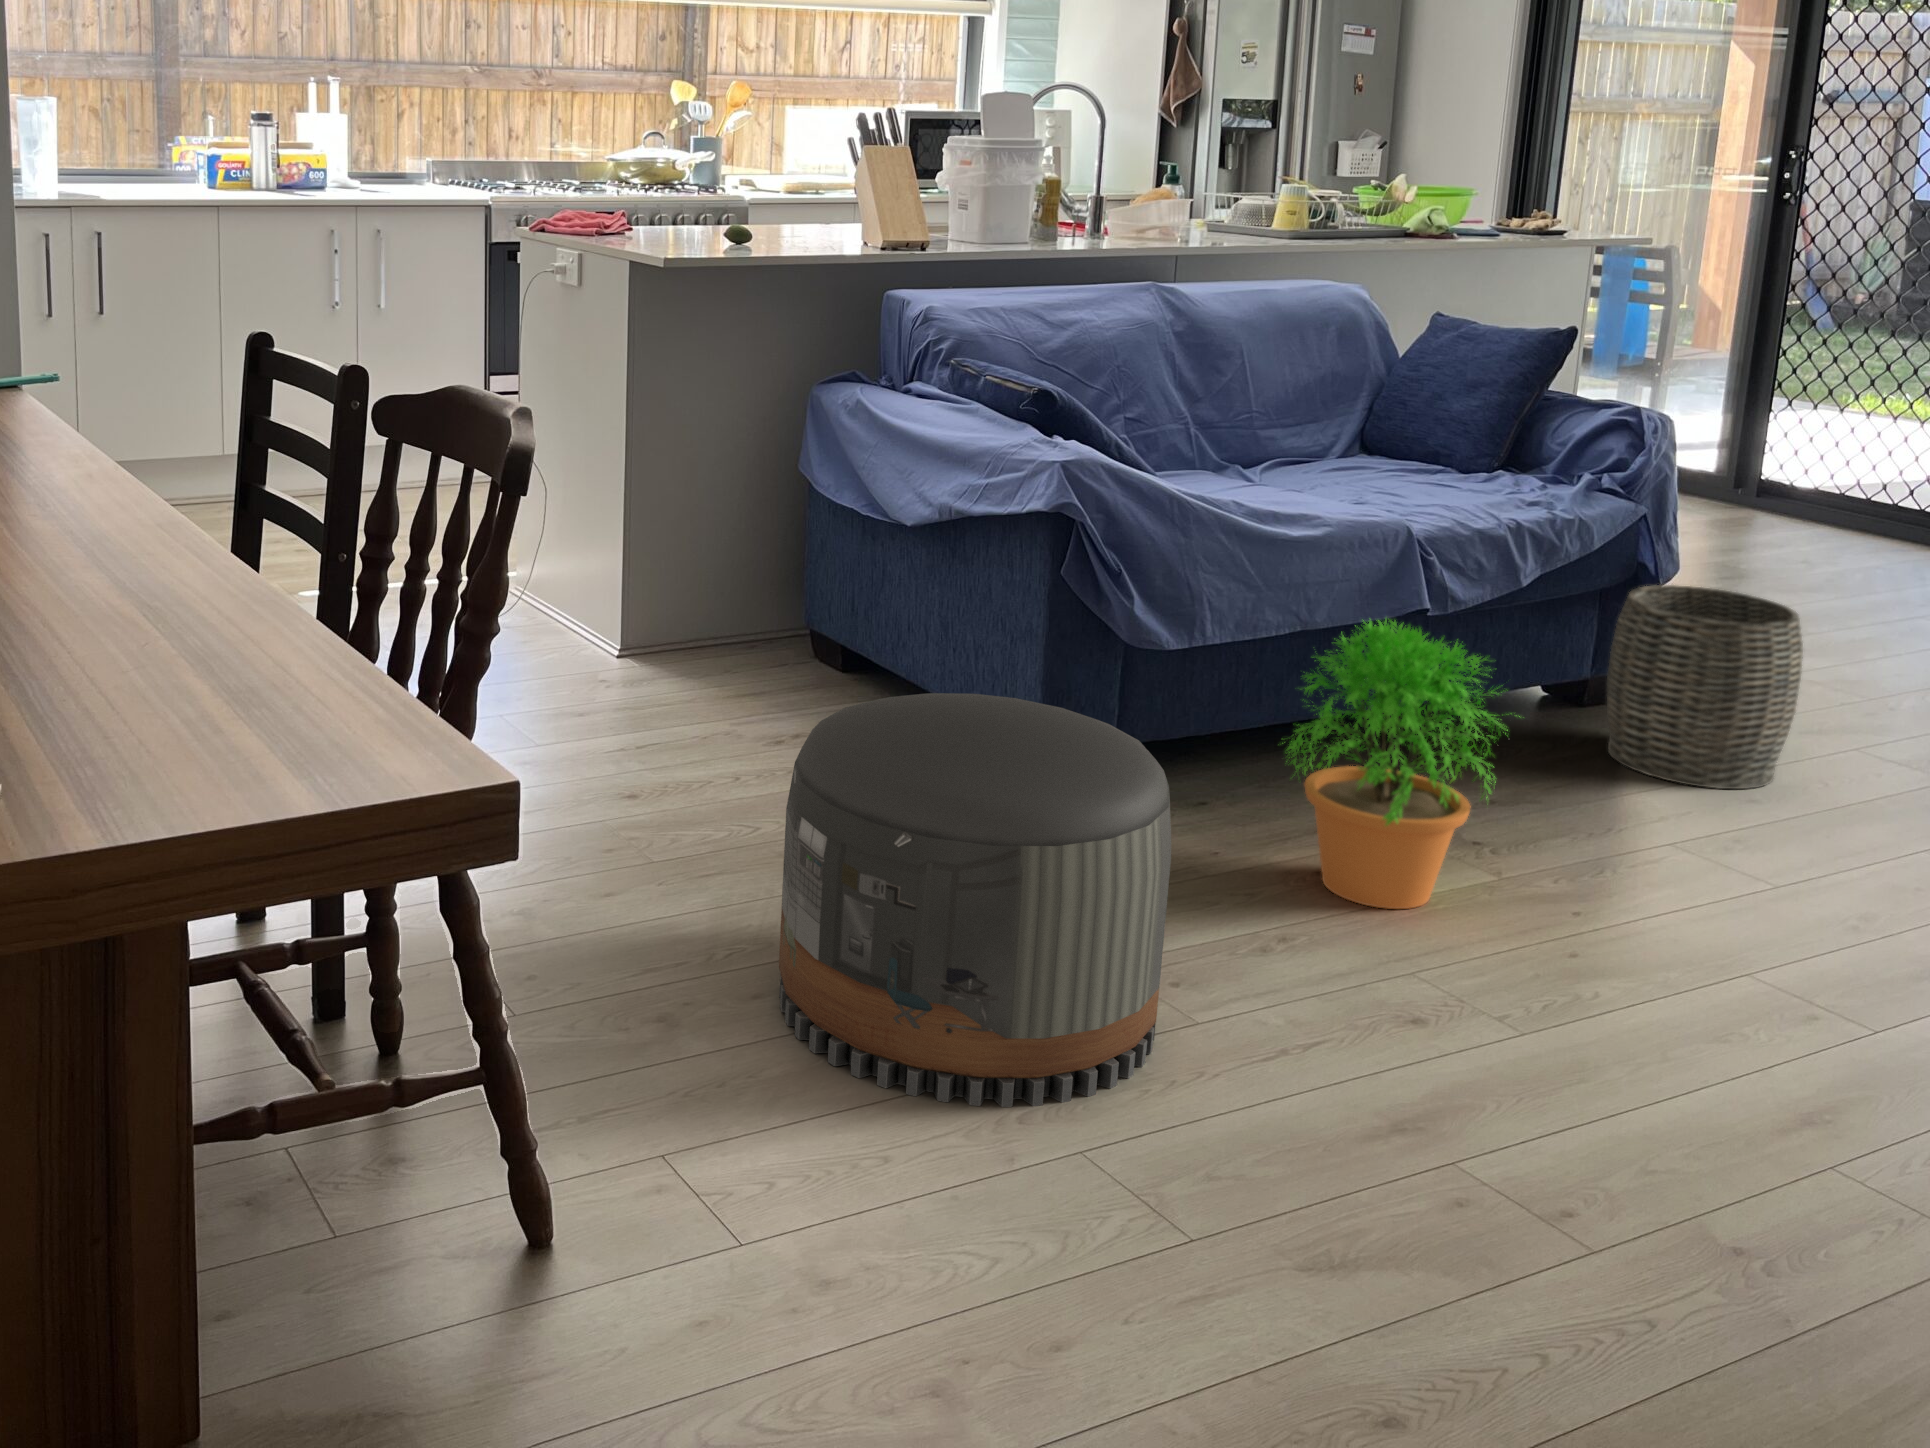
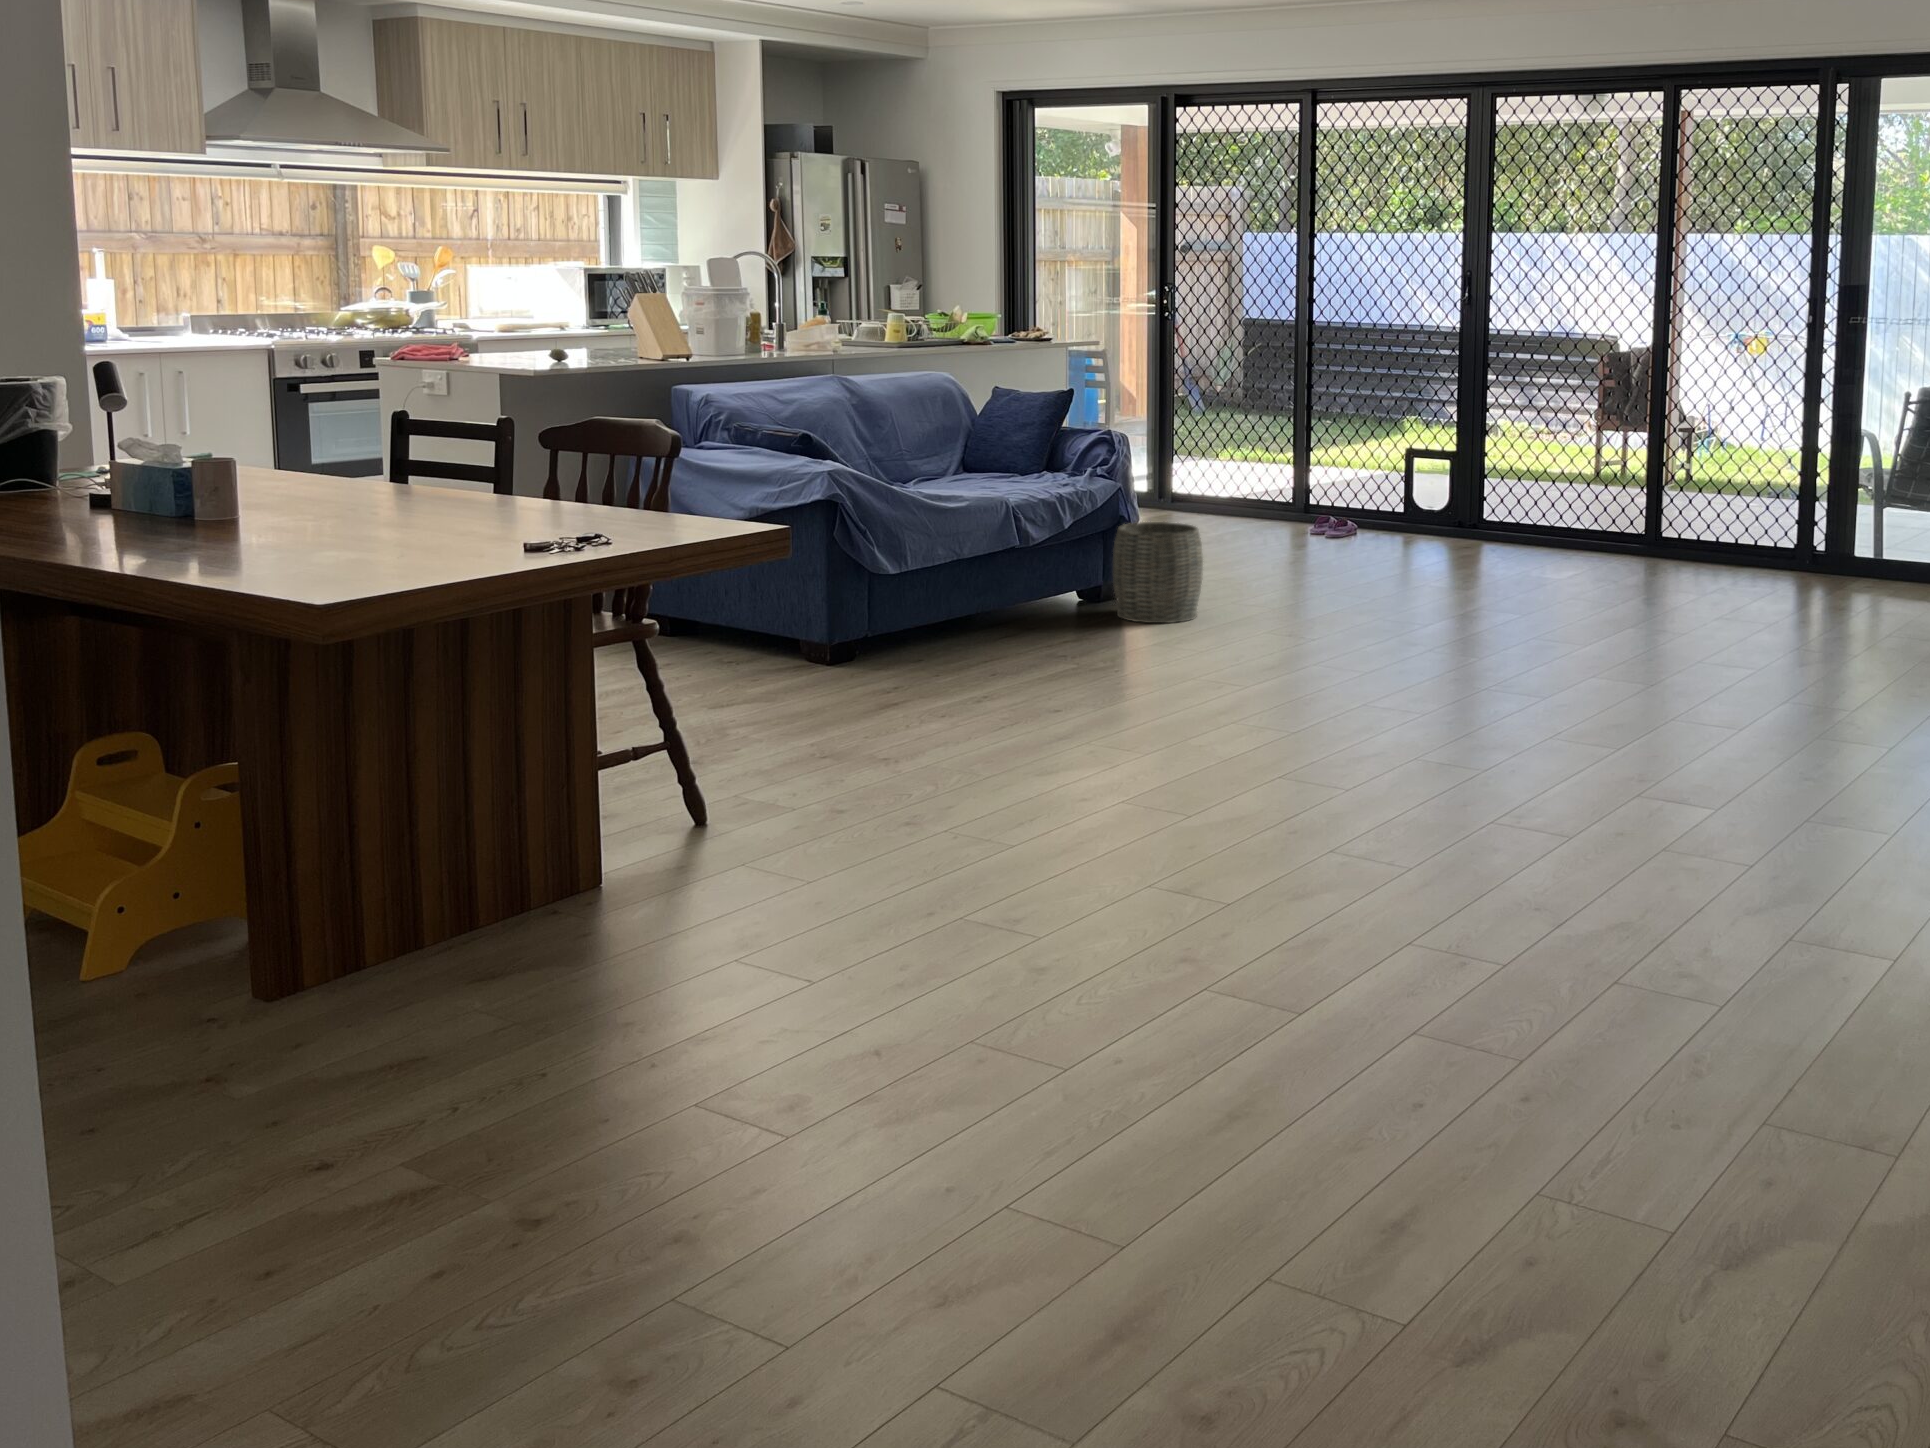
potted plant: present [1282,620,1520,909] -> none [968,530,1085,682]
pouf: present [779,693,1171,1107] -> none [747,580,947,766]

